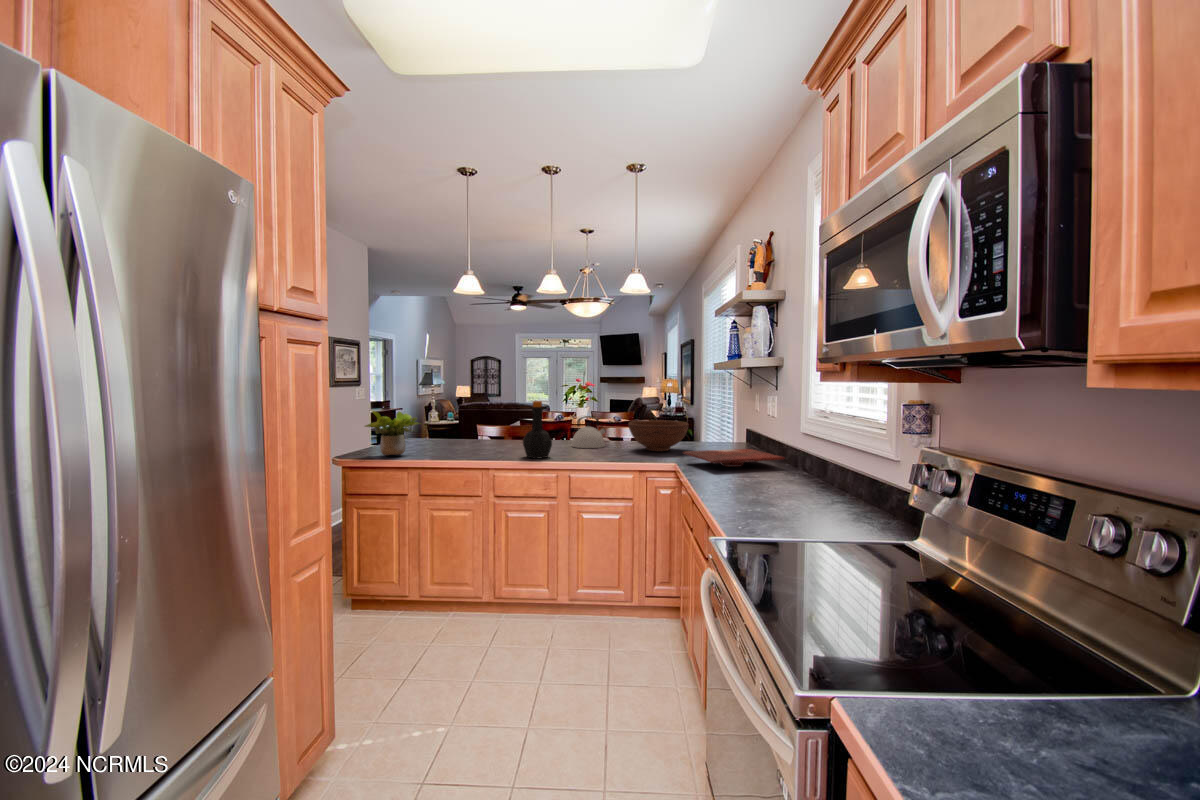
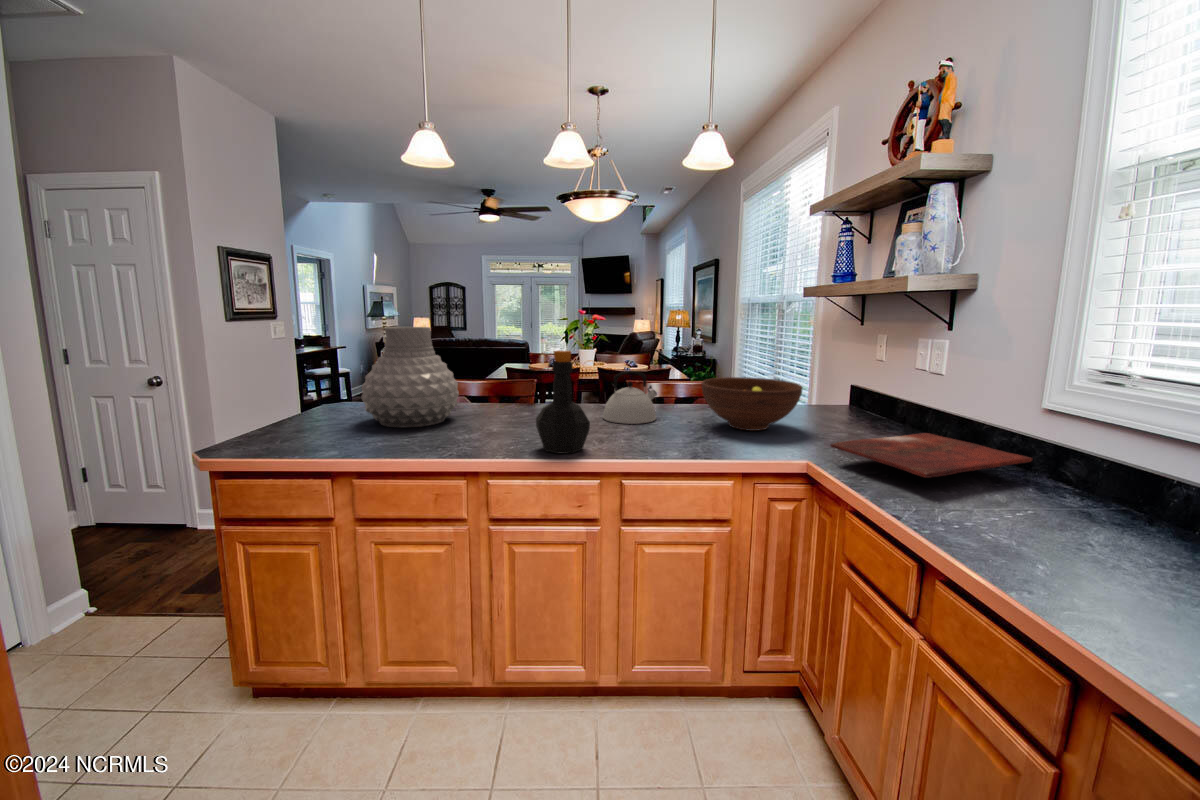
vase: none [424,389,483,449] -> present [361,327,459,428]
potted plant: present [365,410,421,456] -> none [238,367,353,450]

